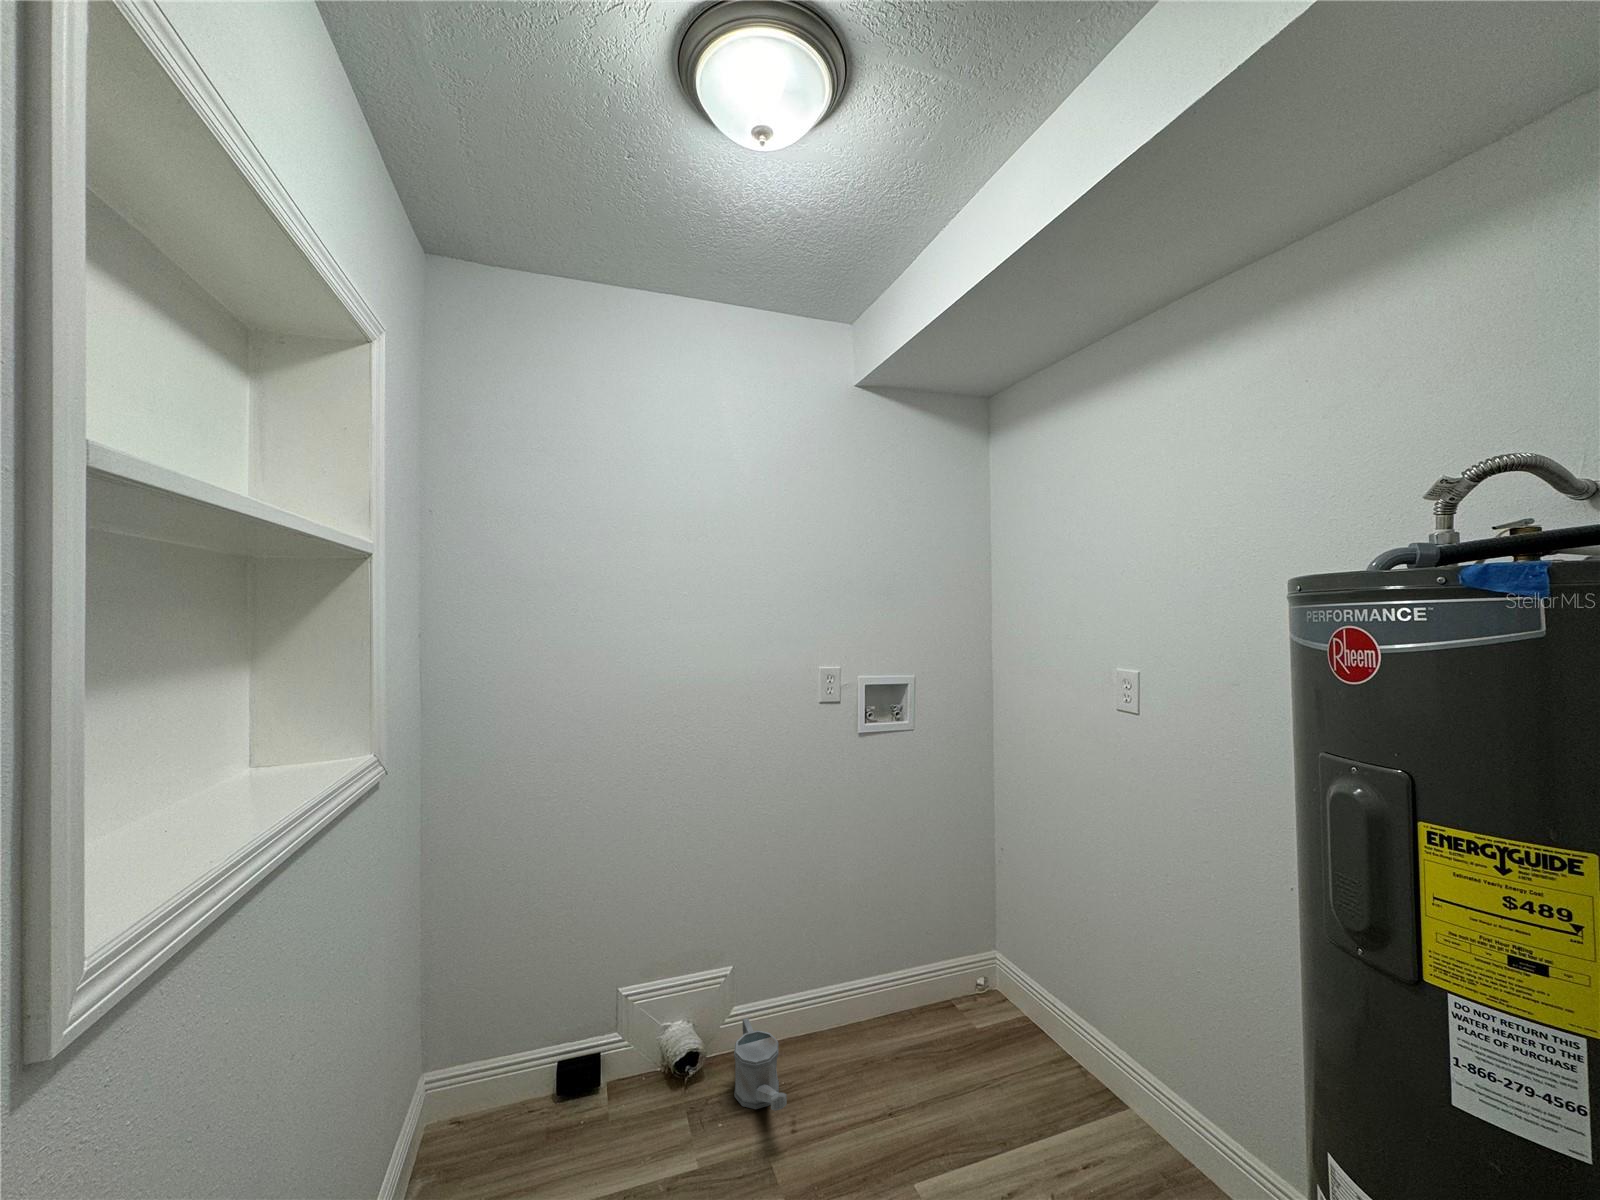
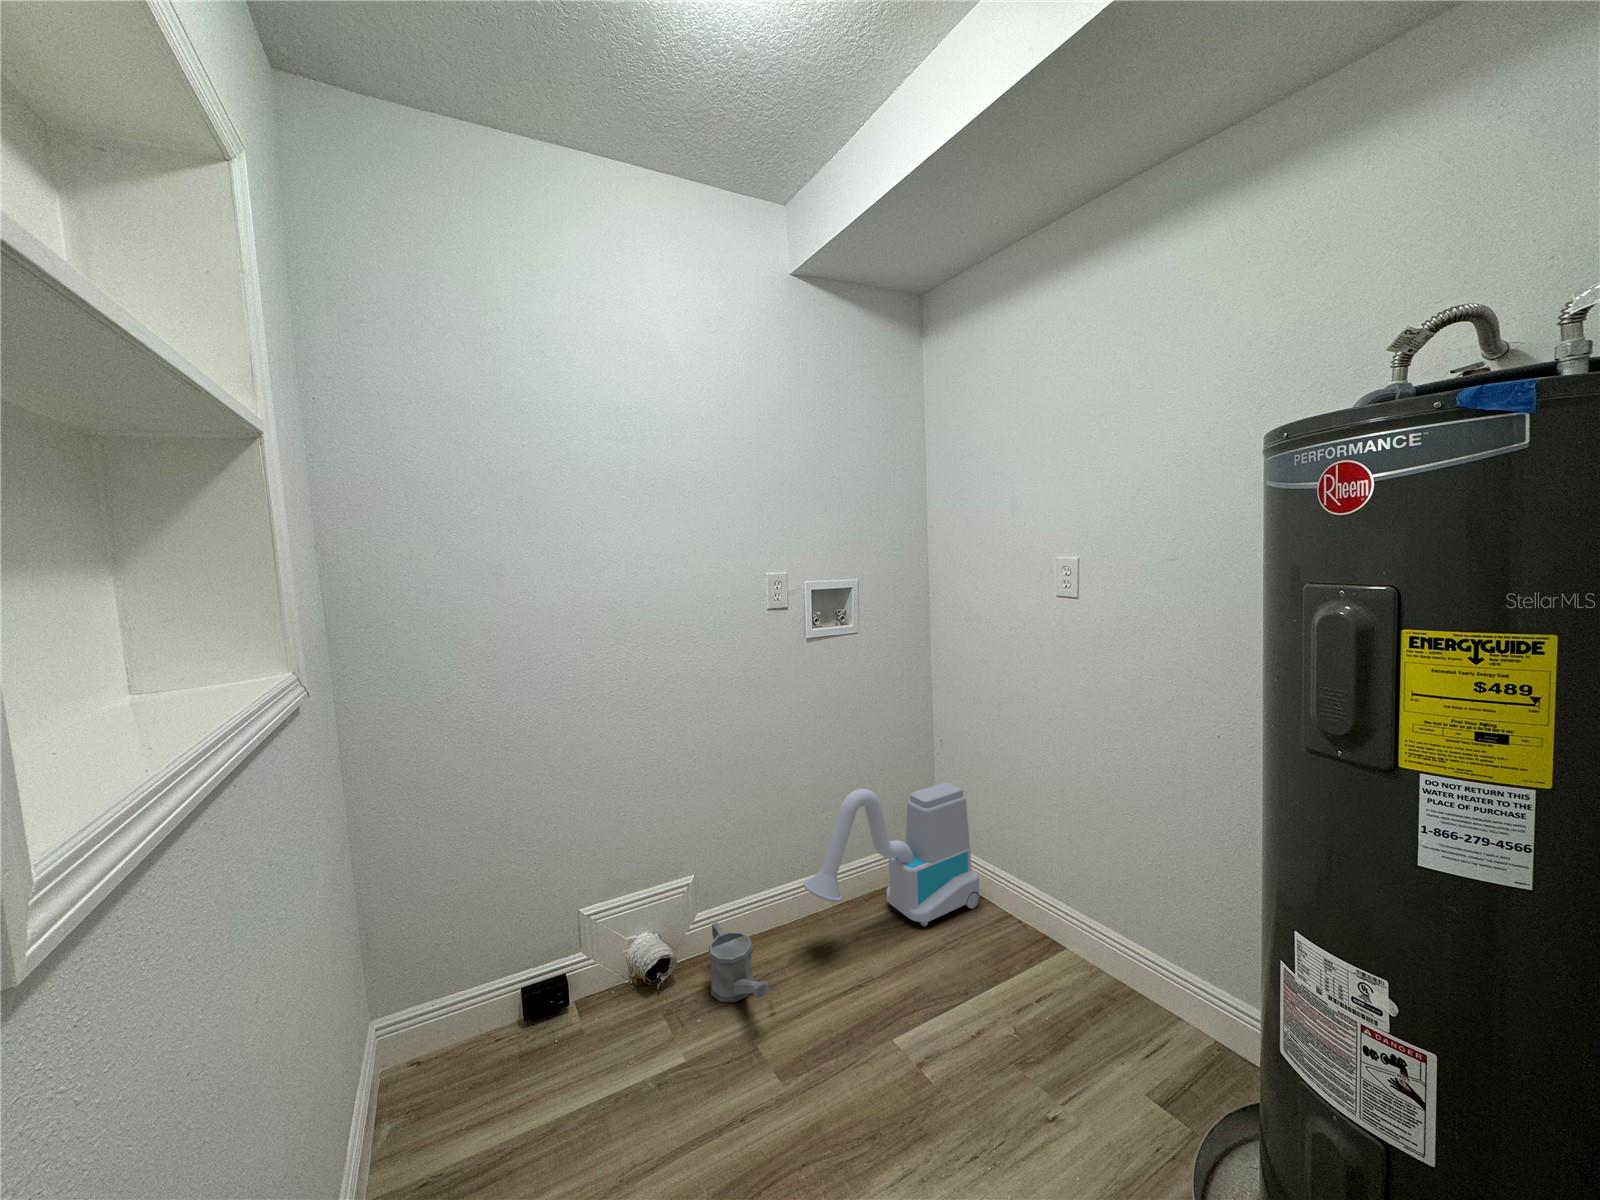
vacuum cleaner: none [837,892,1036,1054] -> present [803,783,979,926]

